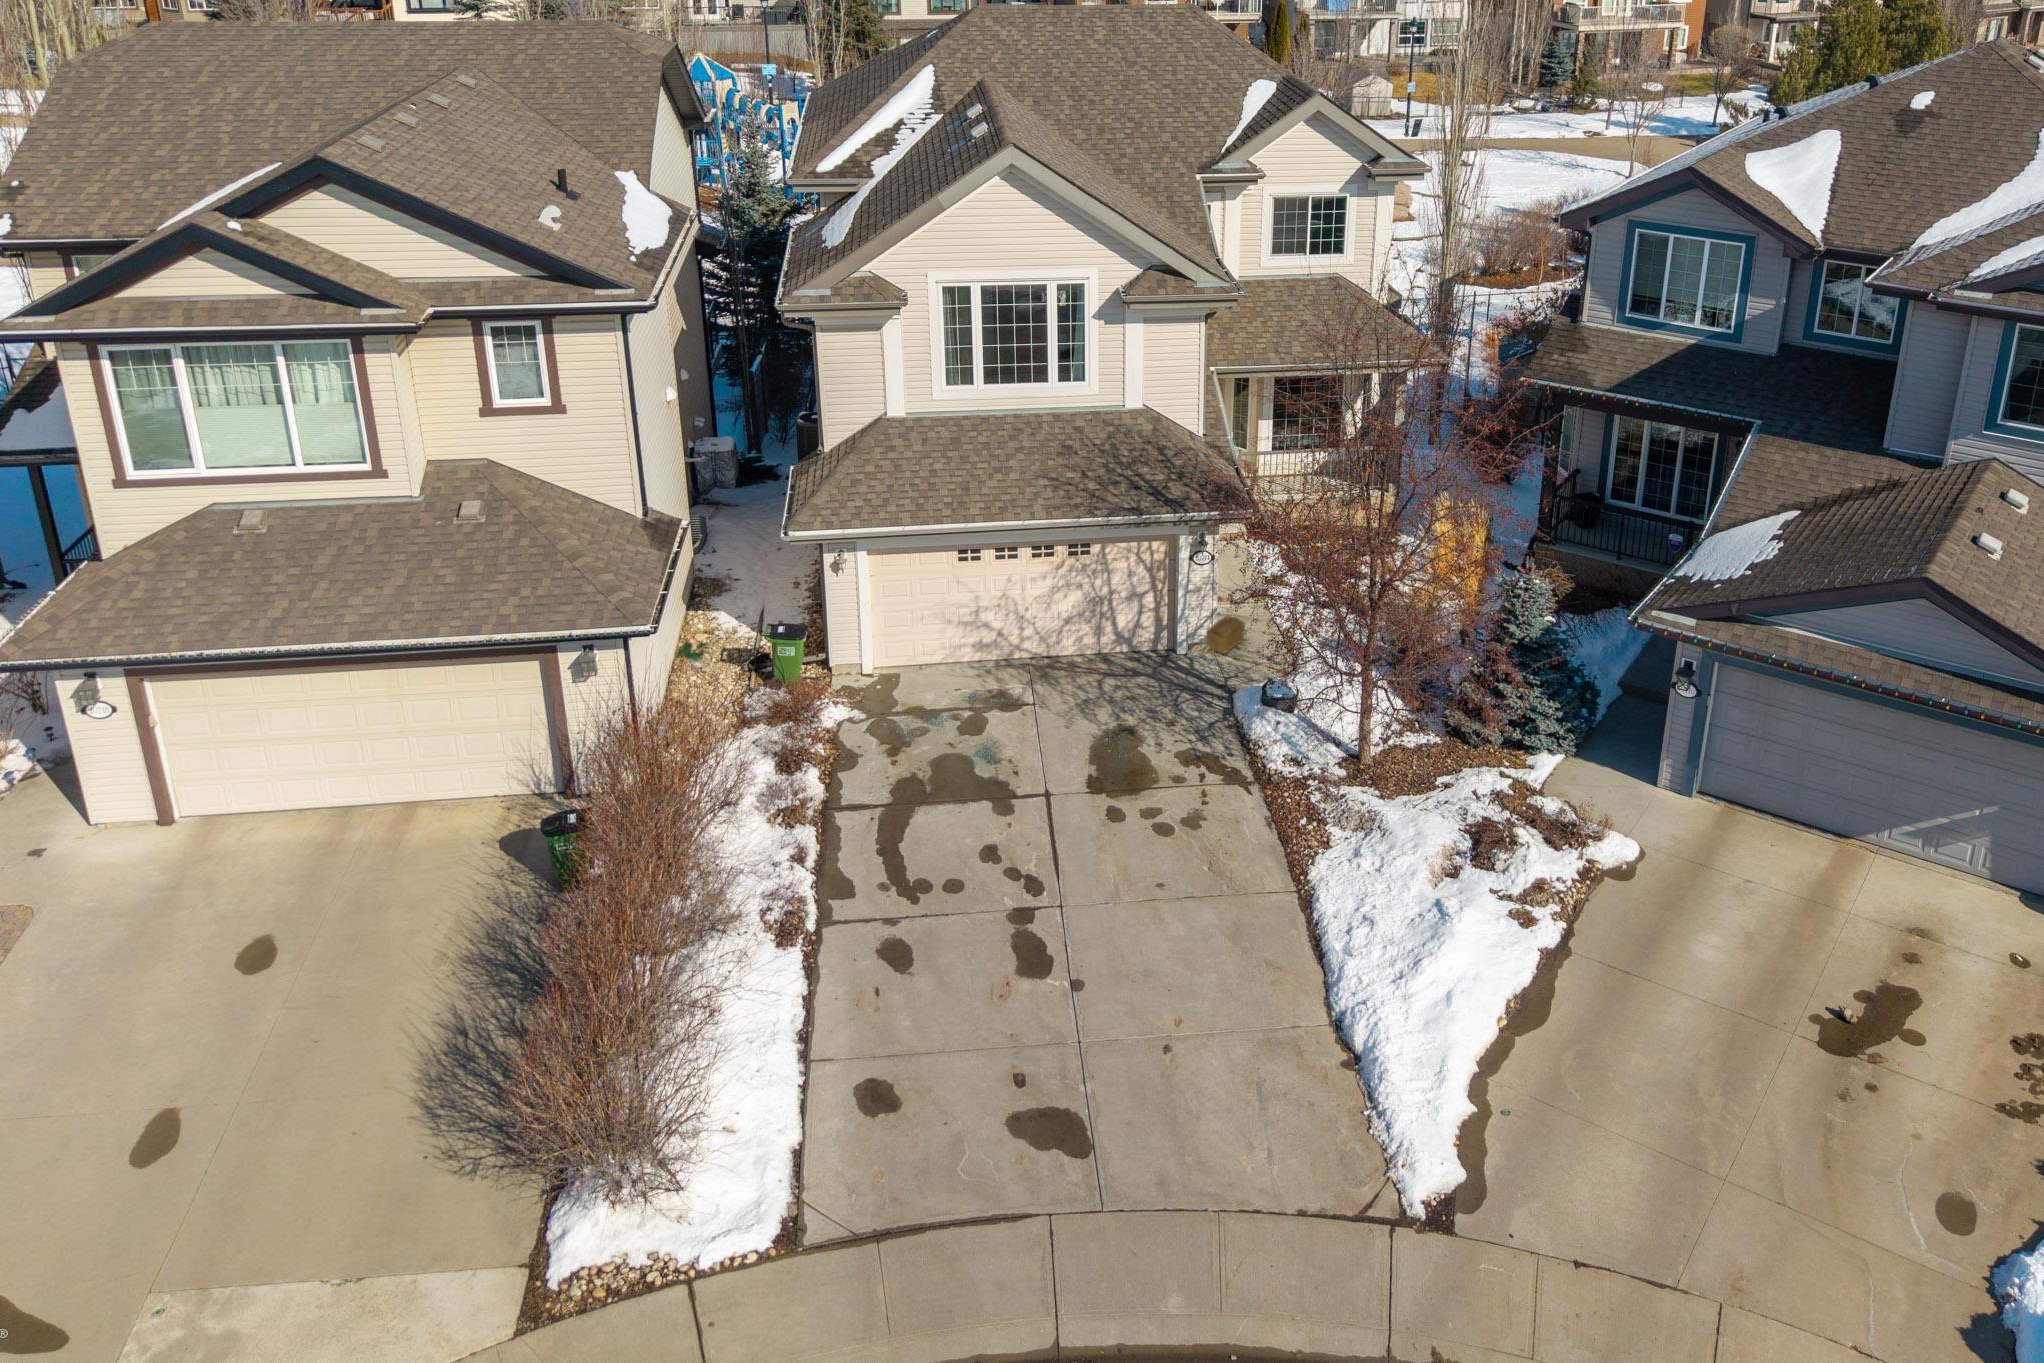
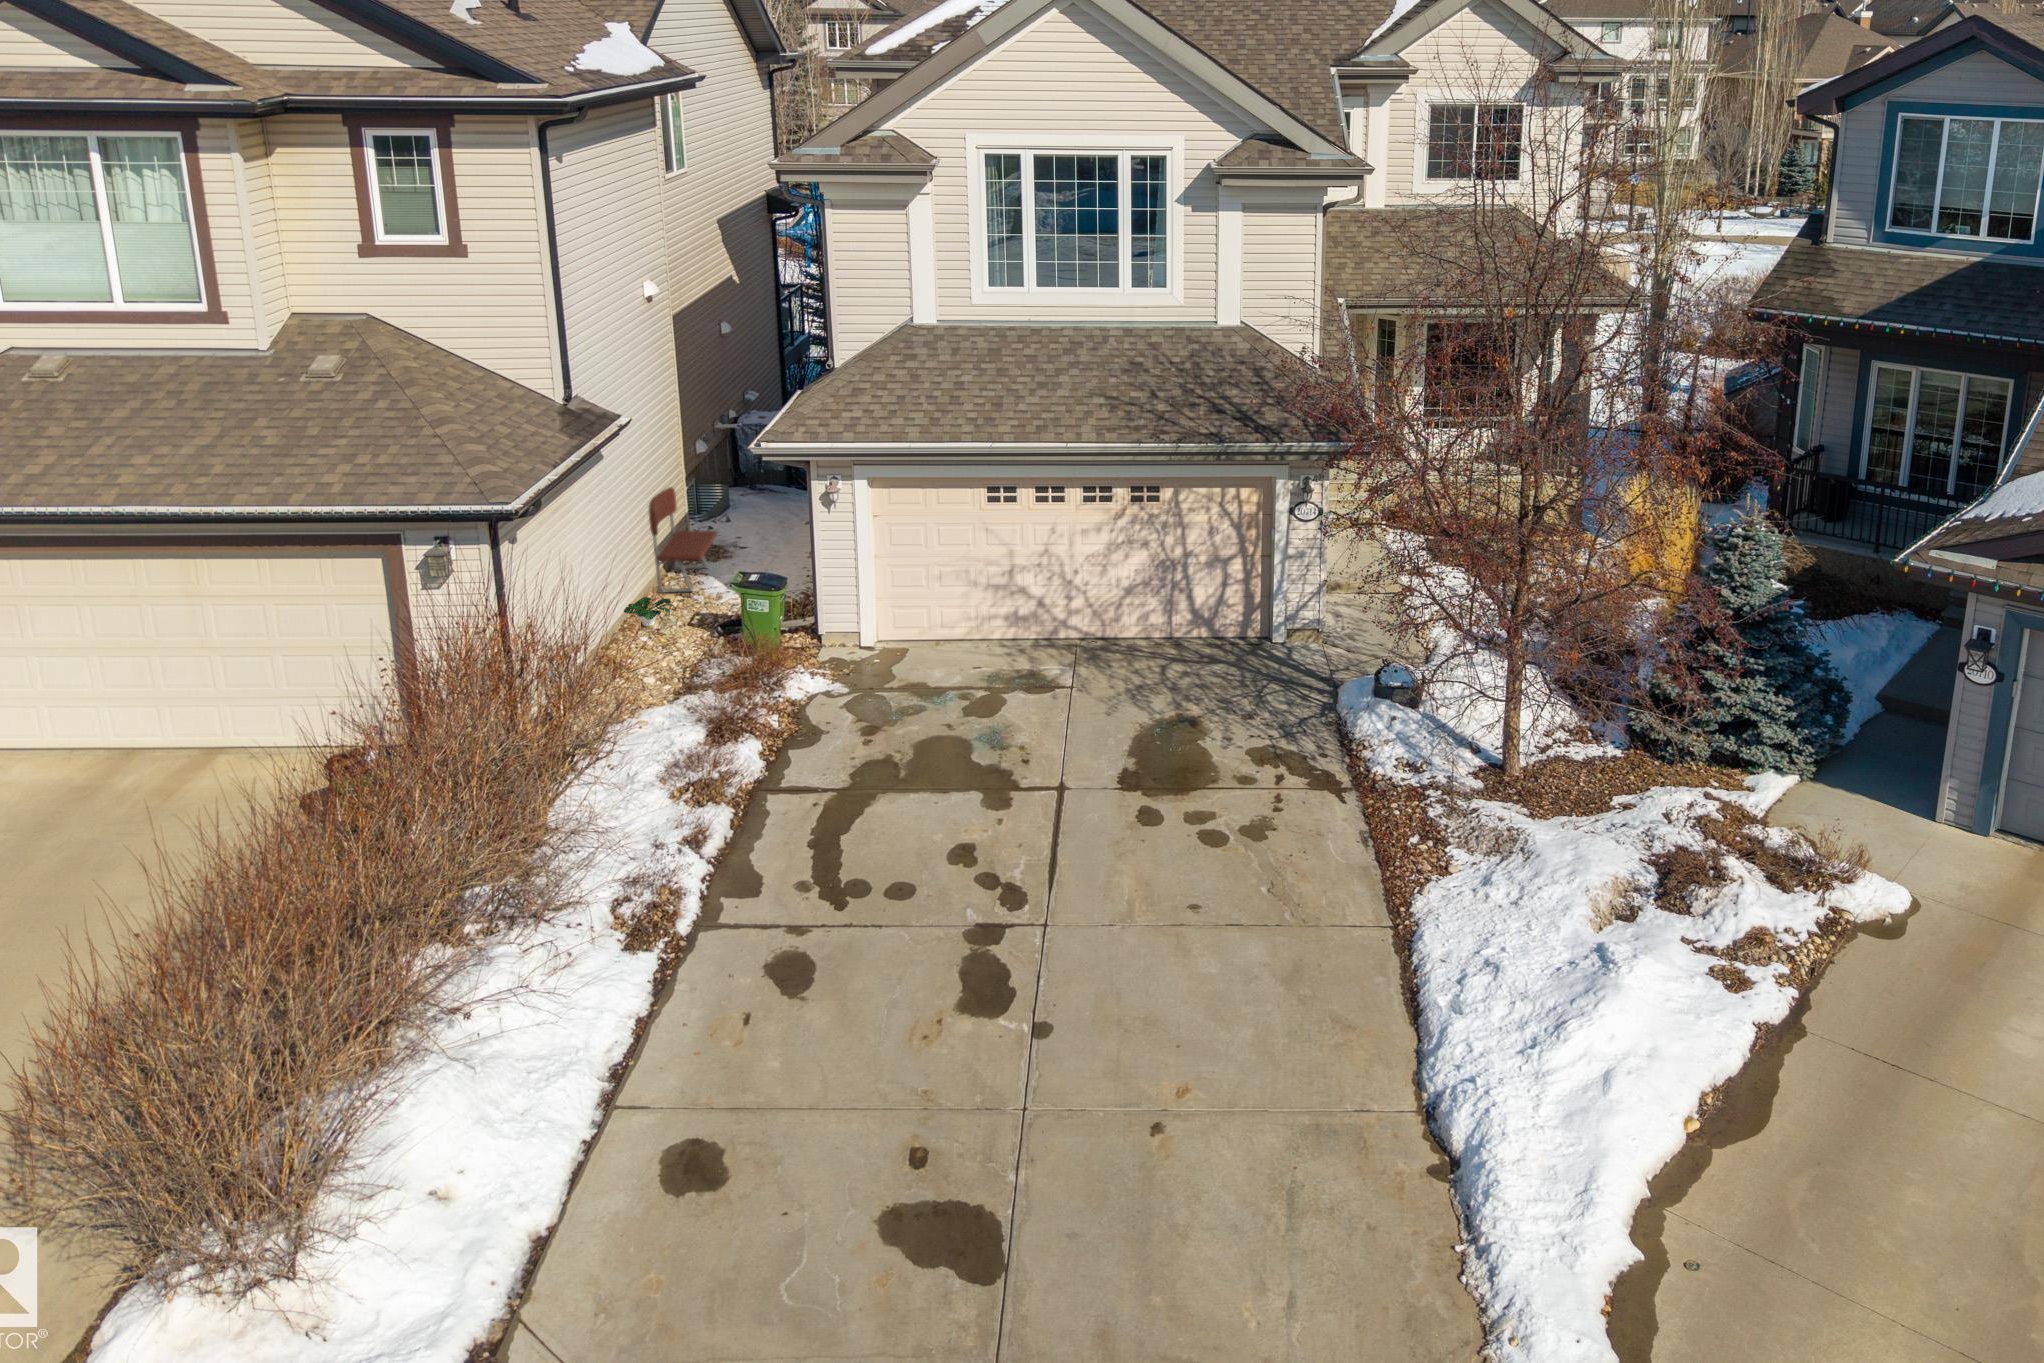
bench: none [679,545,729,632] -> present [649,487,717,593]
cardboard box: present [1206,616,1245,653] -> none [1308,599,1363,644]

